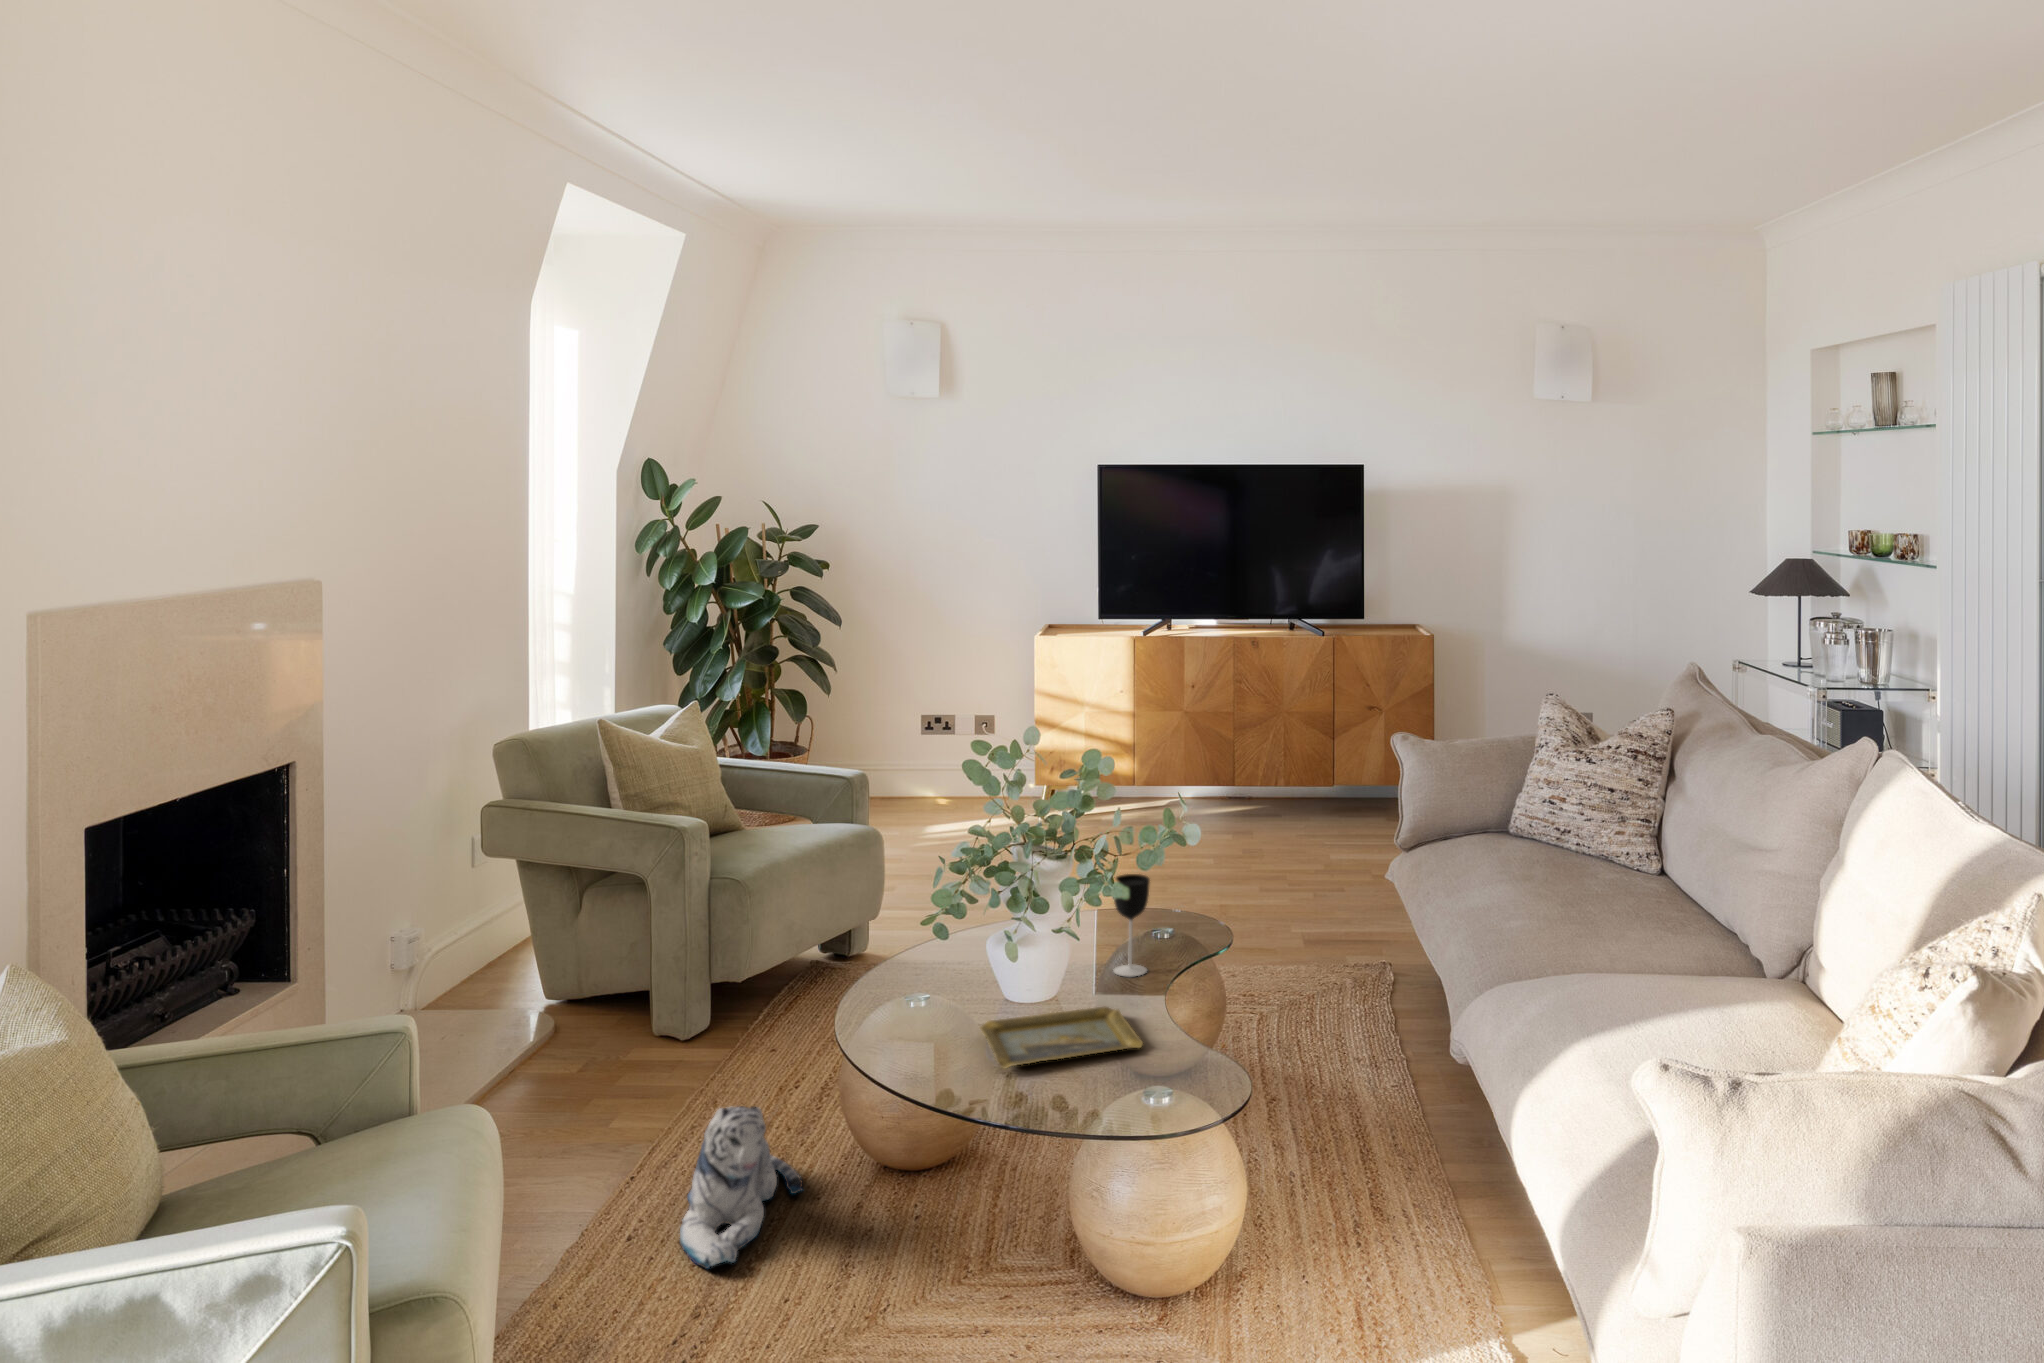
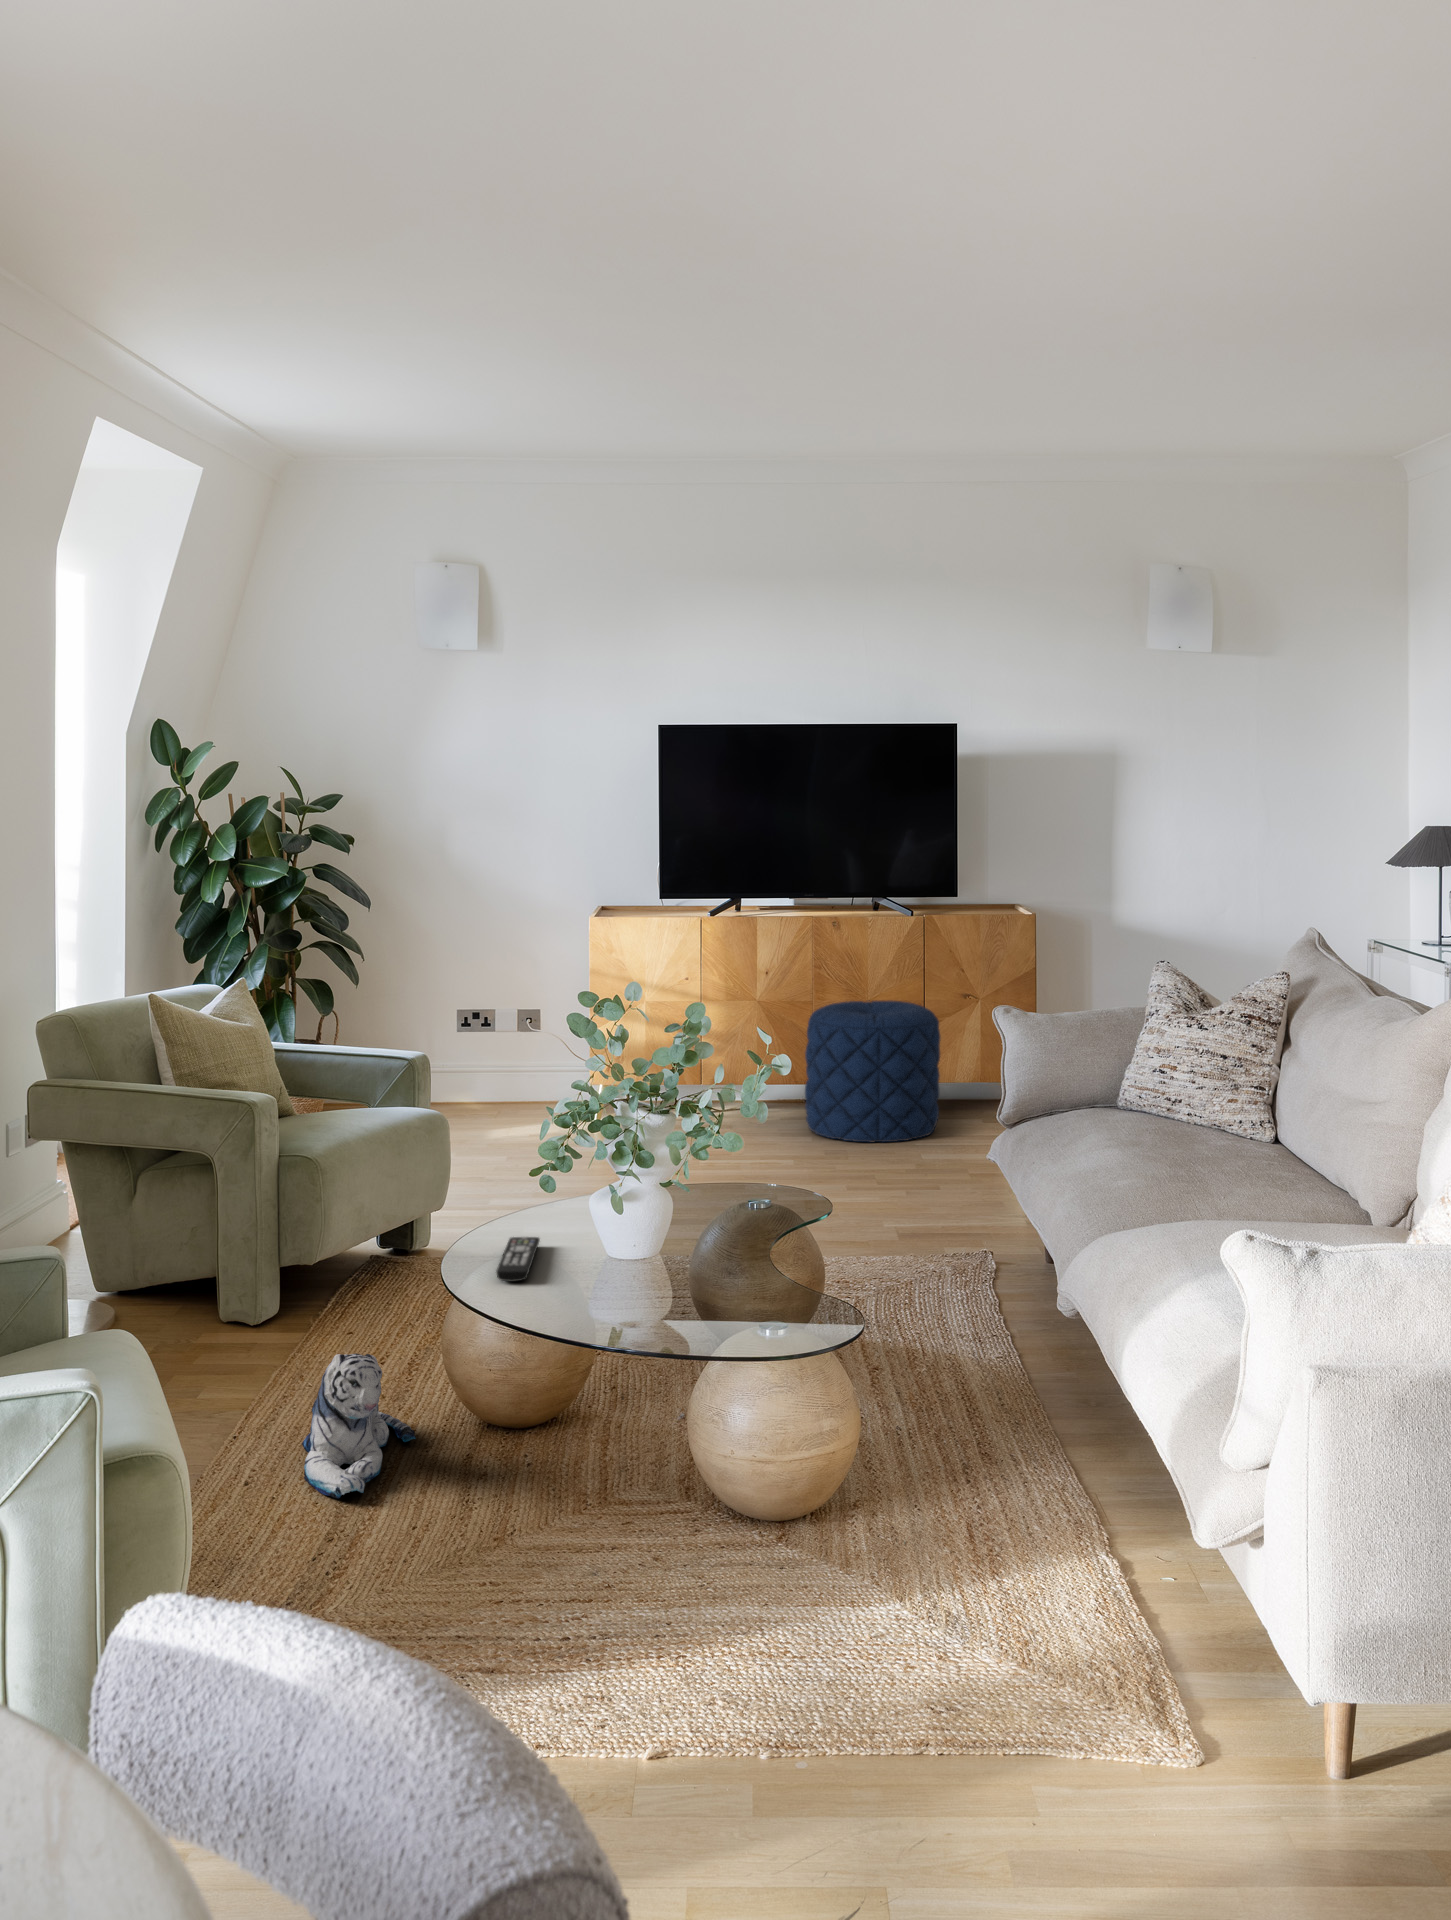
pouf: none [1231,712,1352,843] -> present [805,1001,940,1142]
wine glass: present [1113,874,1150,976] -> none [711,1137,748,1238]
remote control: none [888,975,941,1030] -> present [496,1237,540,1282]
tray: present [980,1007,1143,1068] -> none [589,1260,752,1309]

